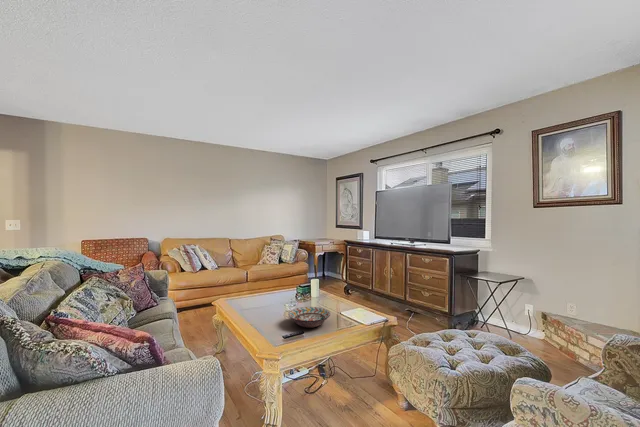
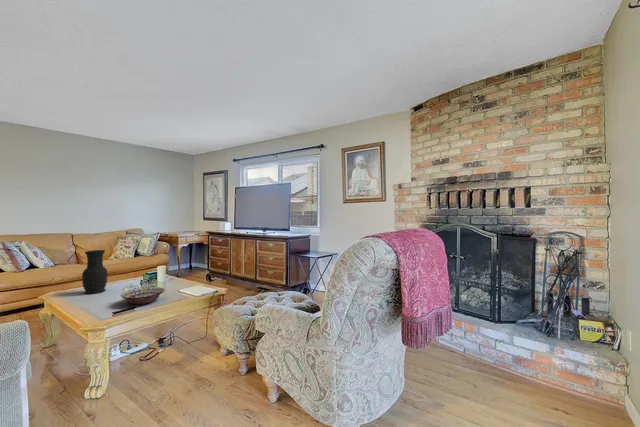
vase: none [248,260,269,306] -> present [82,250,107,294]

